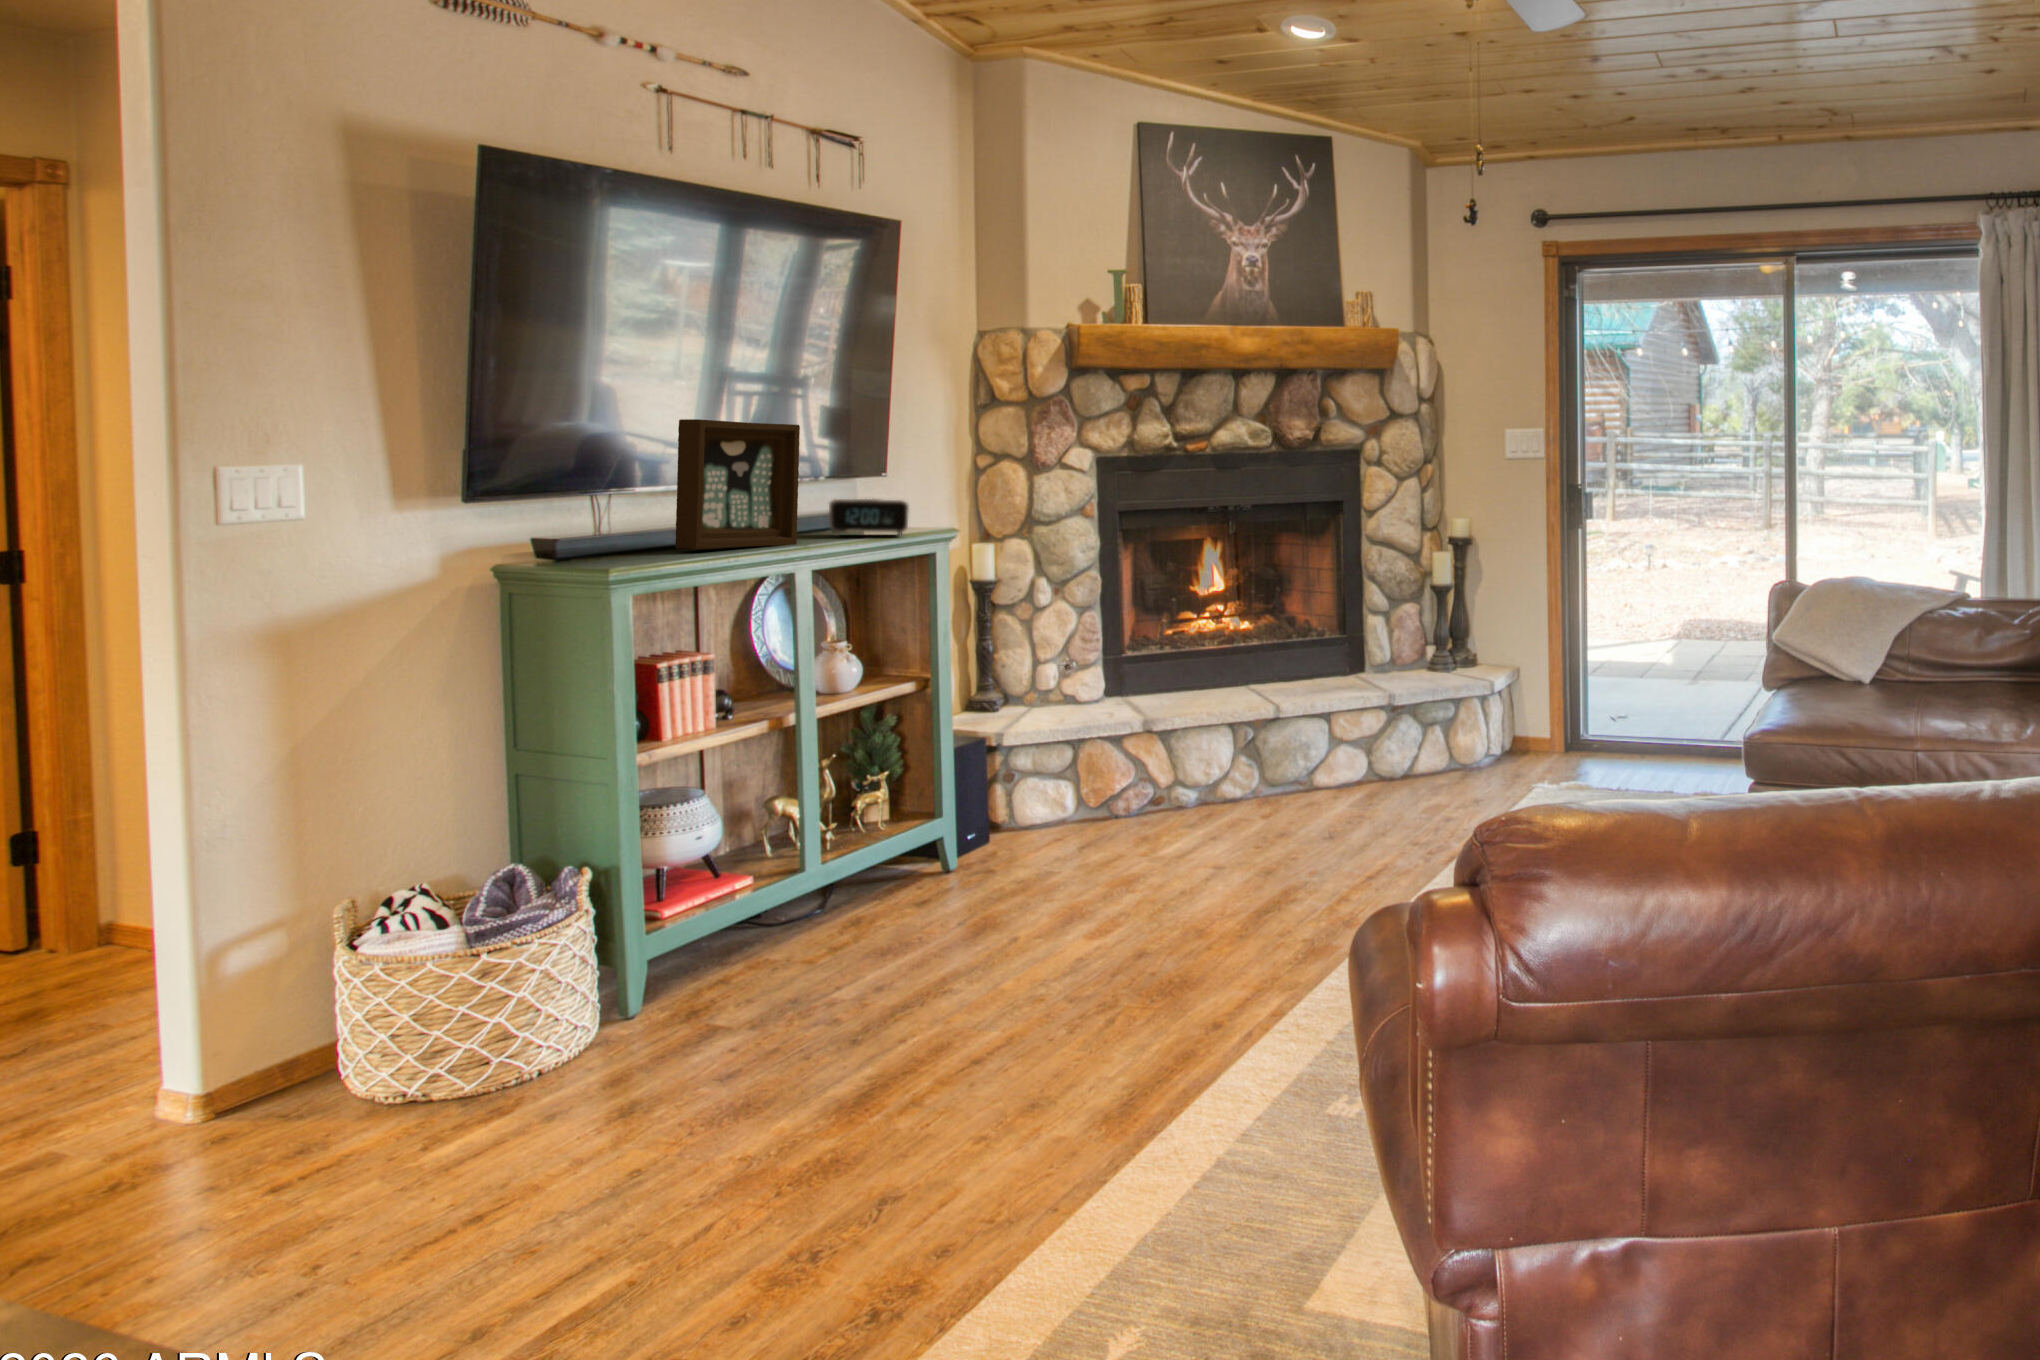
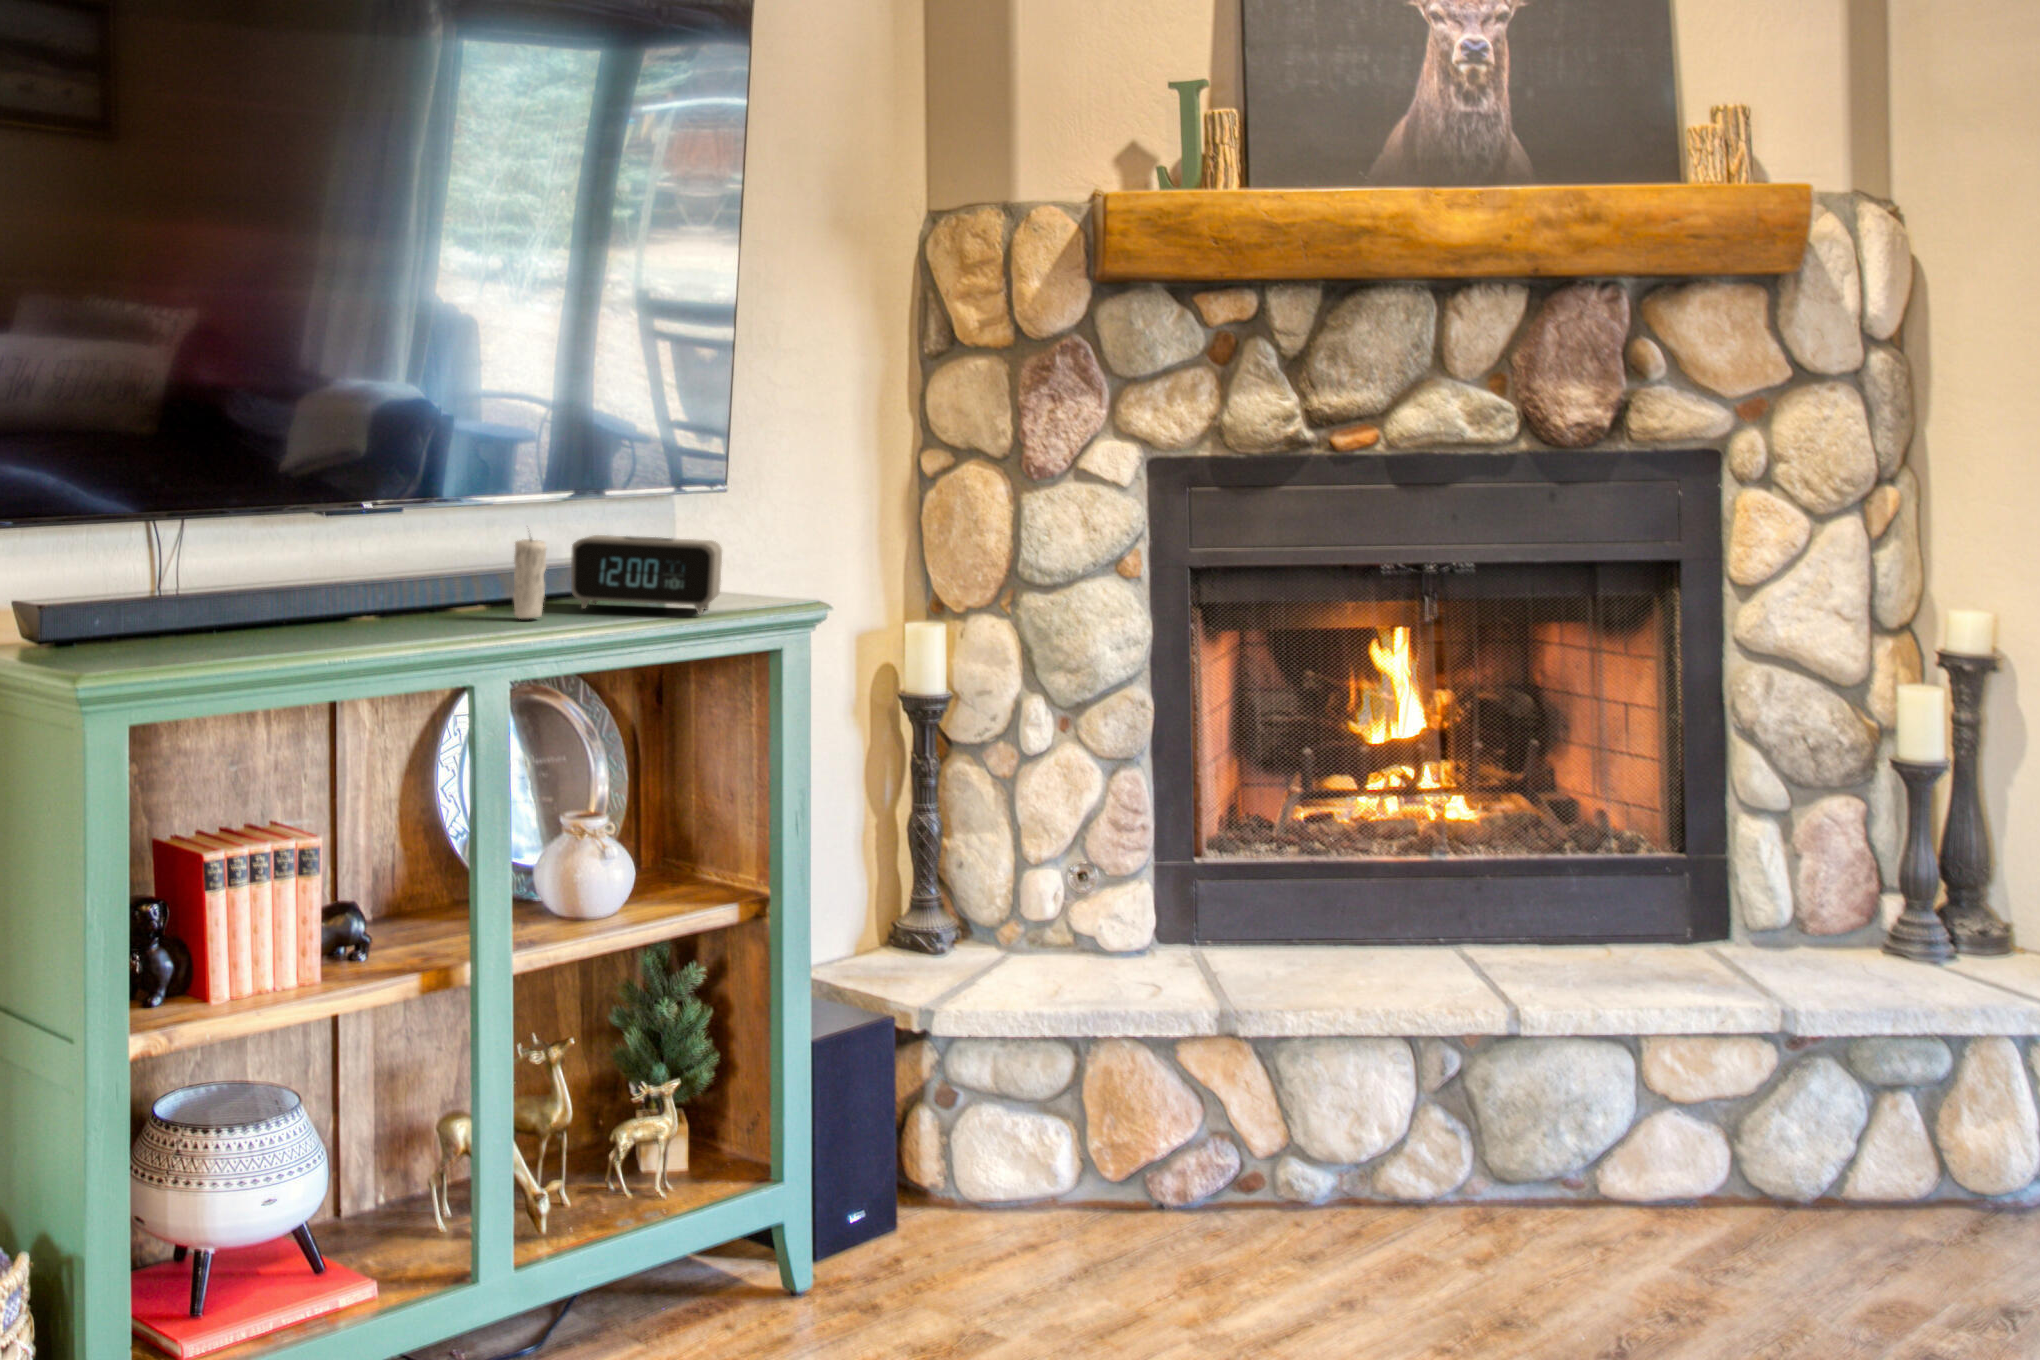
picture frame: present [675,419,800,550] -> none [251,380,500,635]
candle: none [804,492,823,541] -> present [513,538,547,619]

